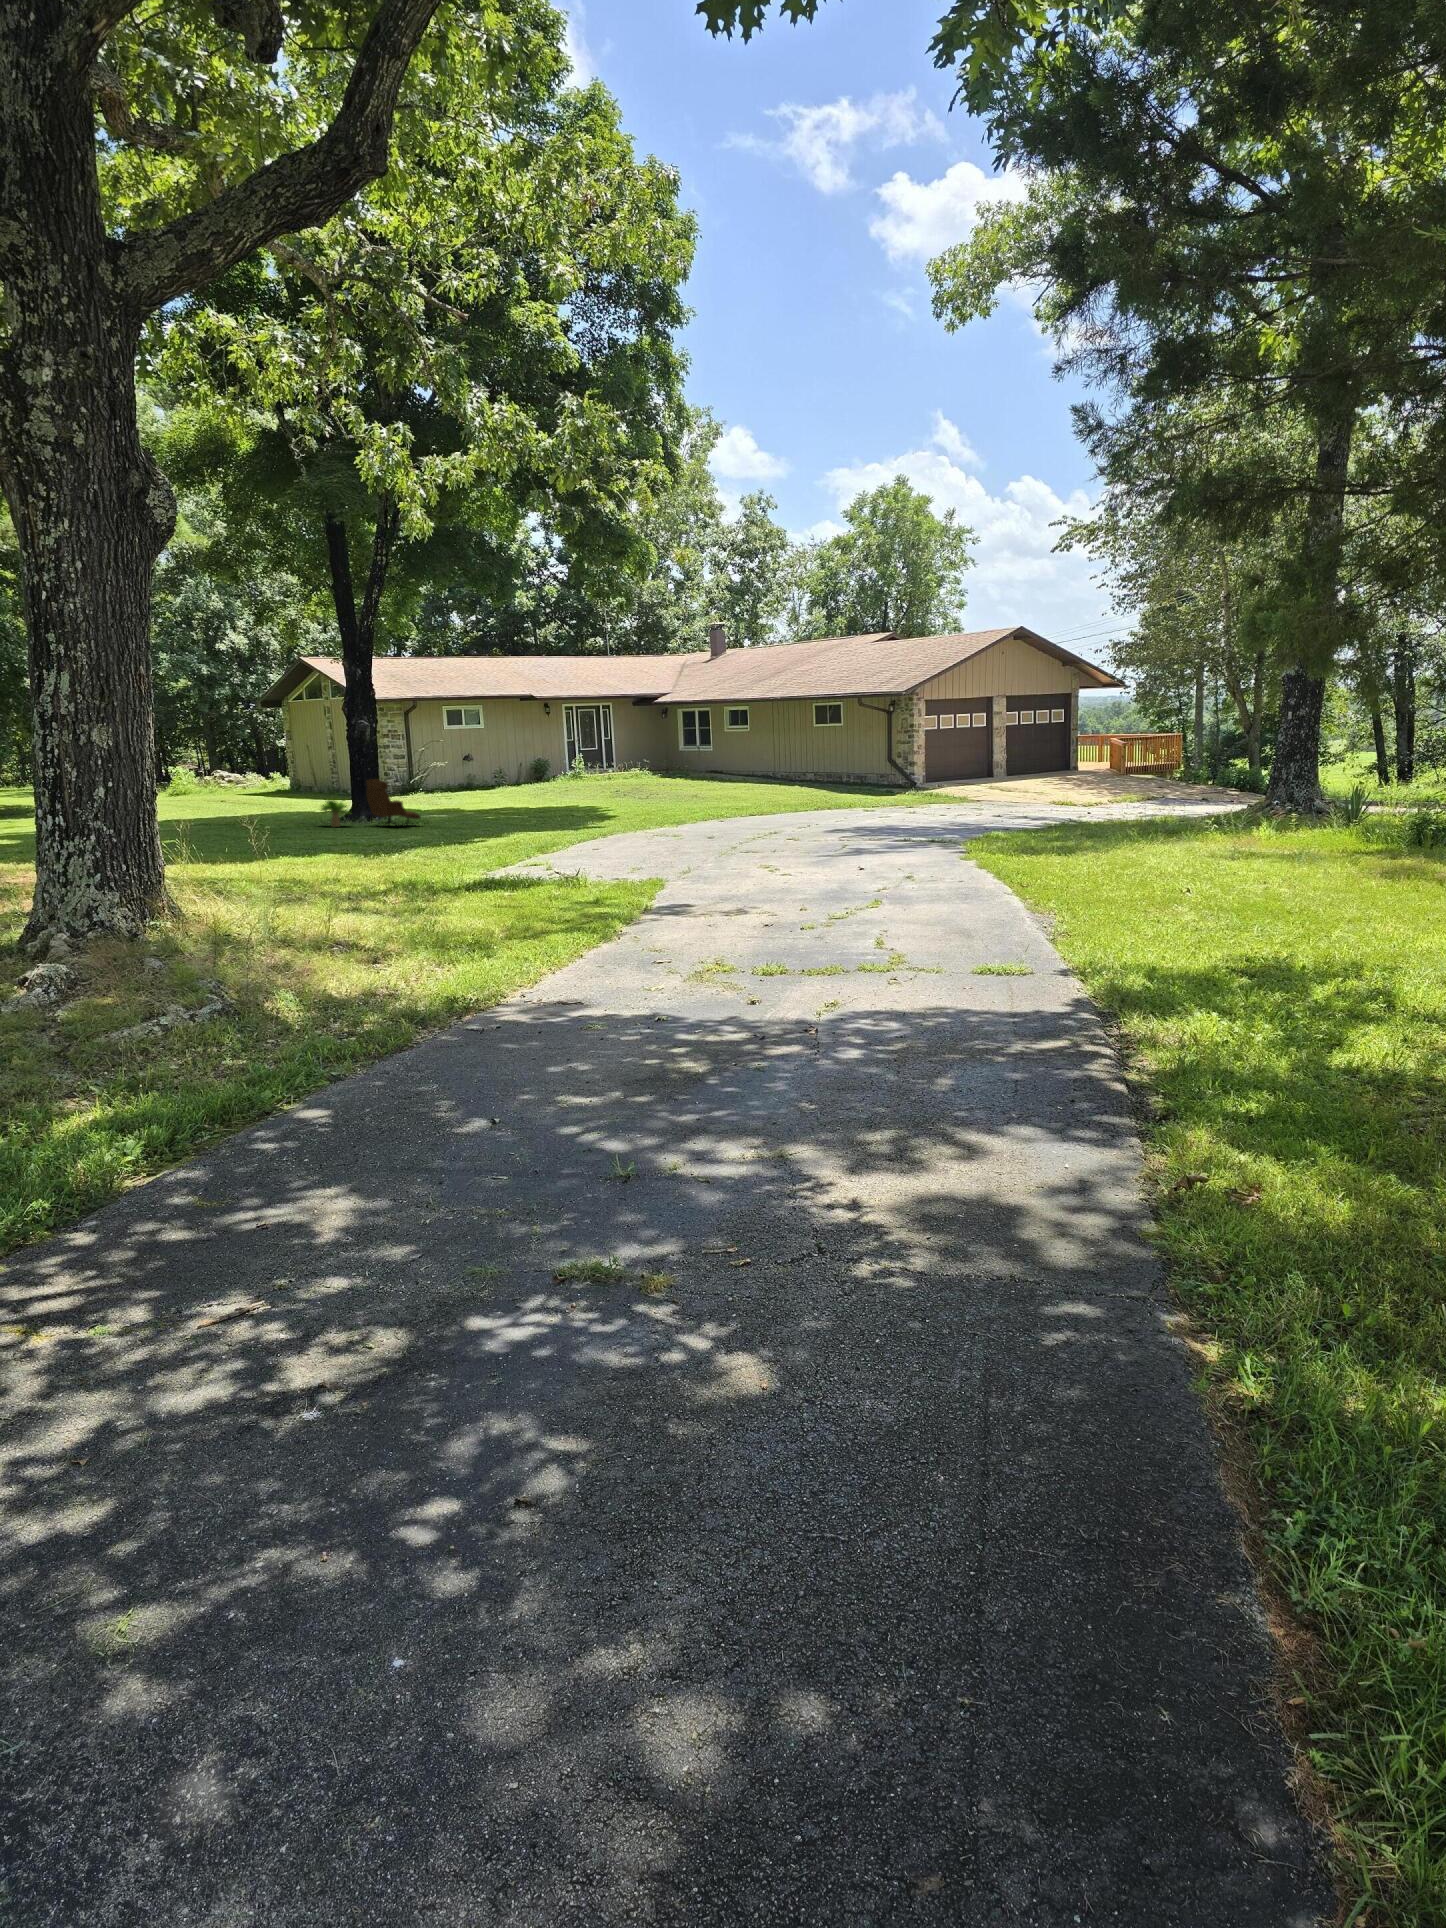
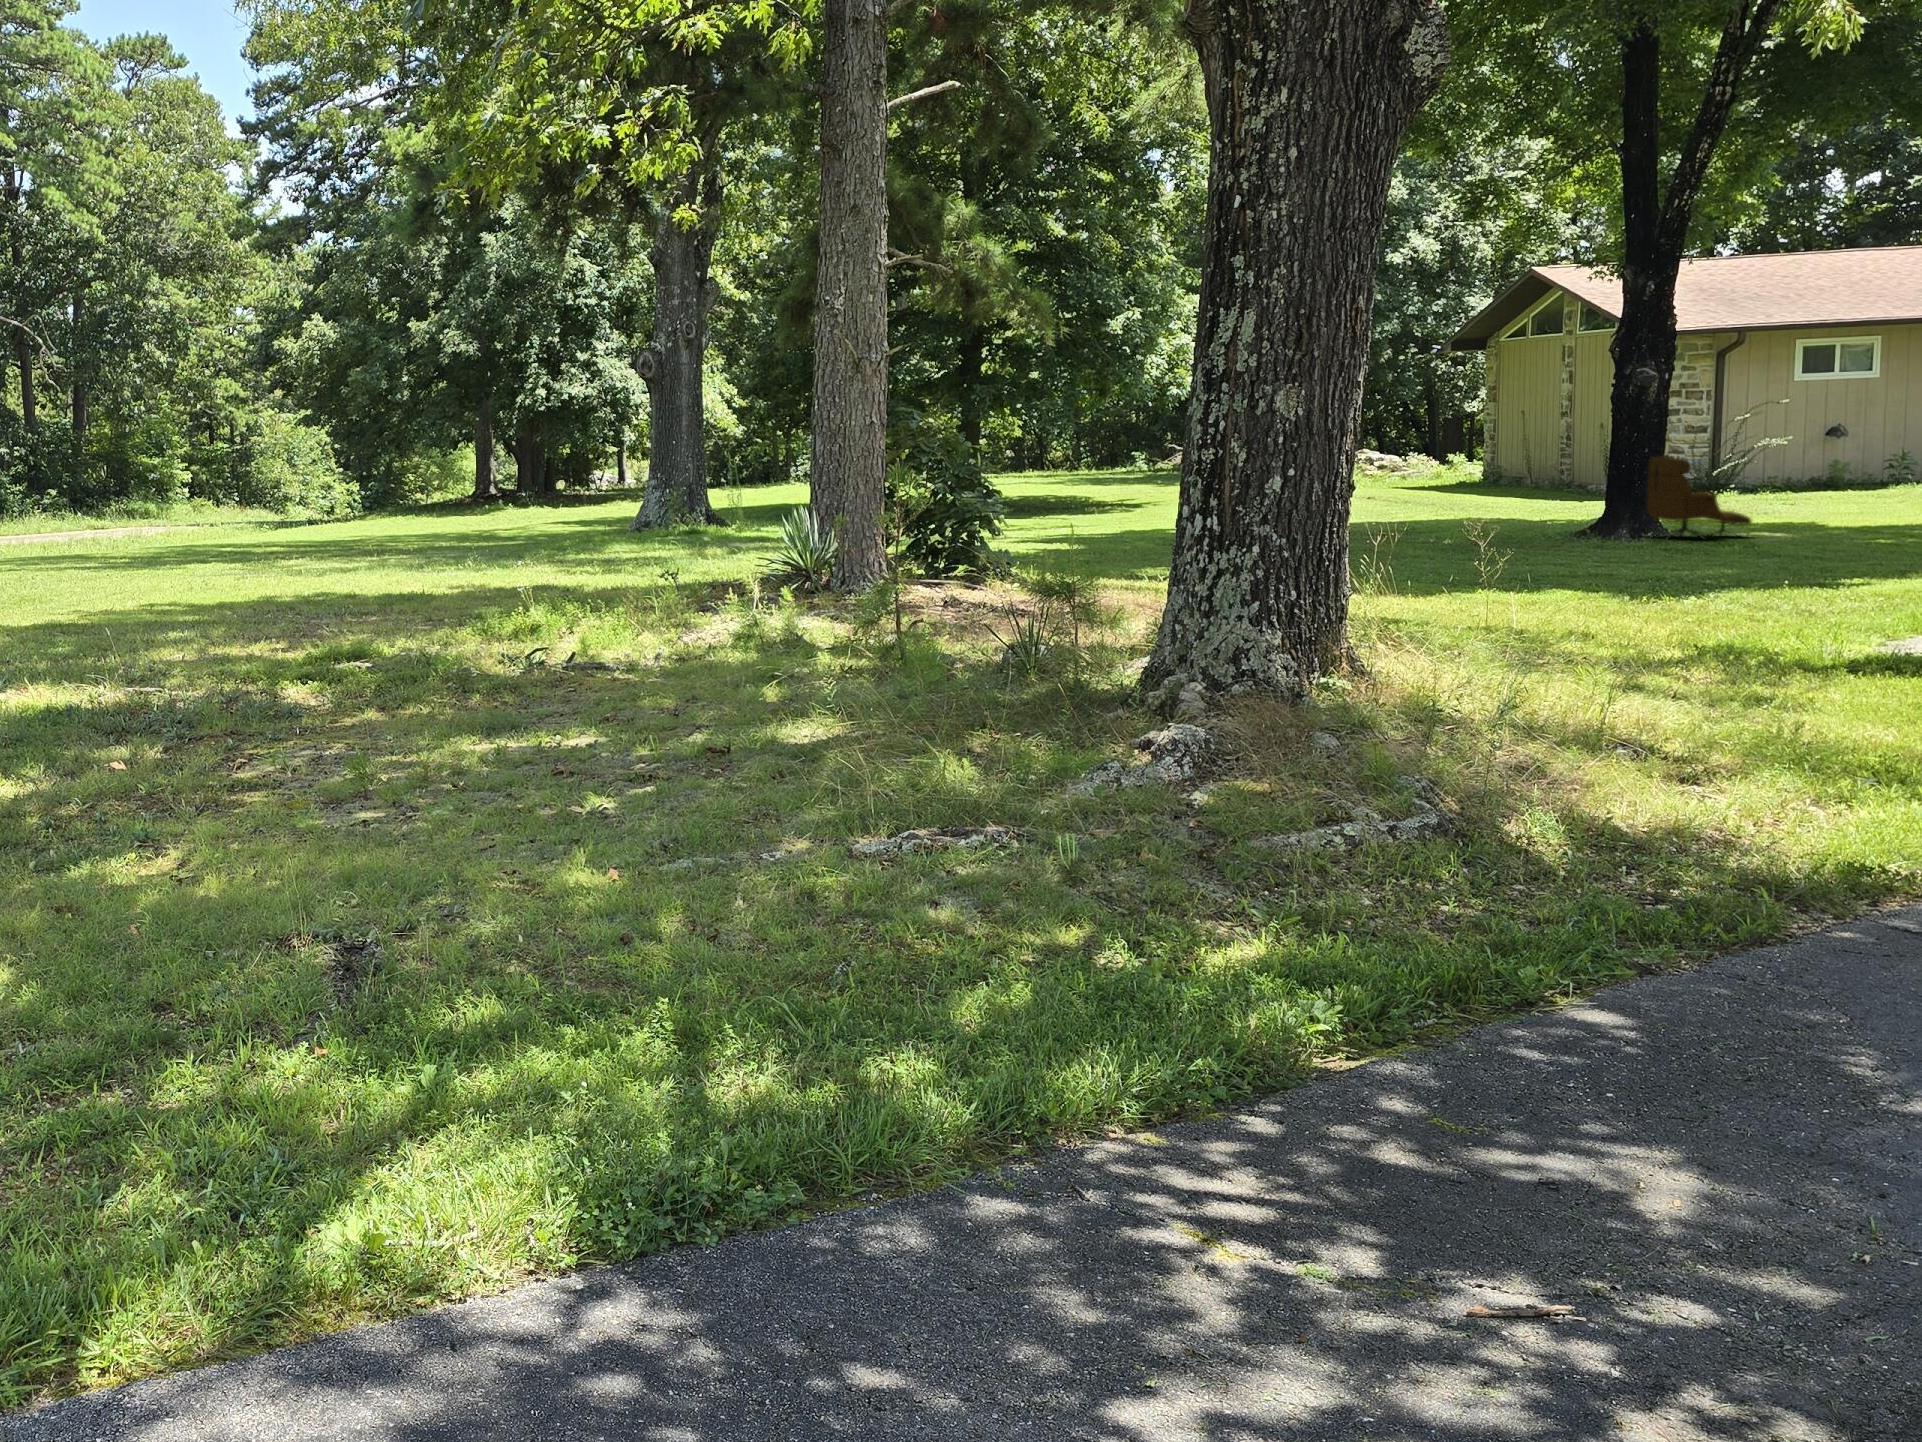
potted plant: present [321,800,348,827] -> none [1544,490,1614,538]

